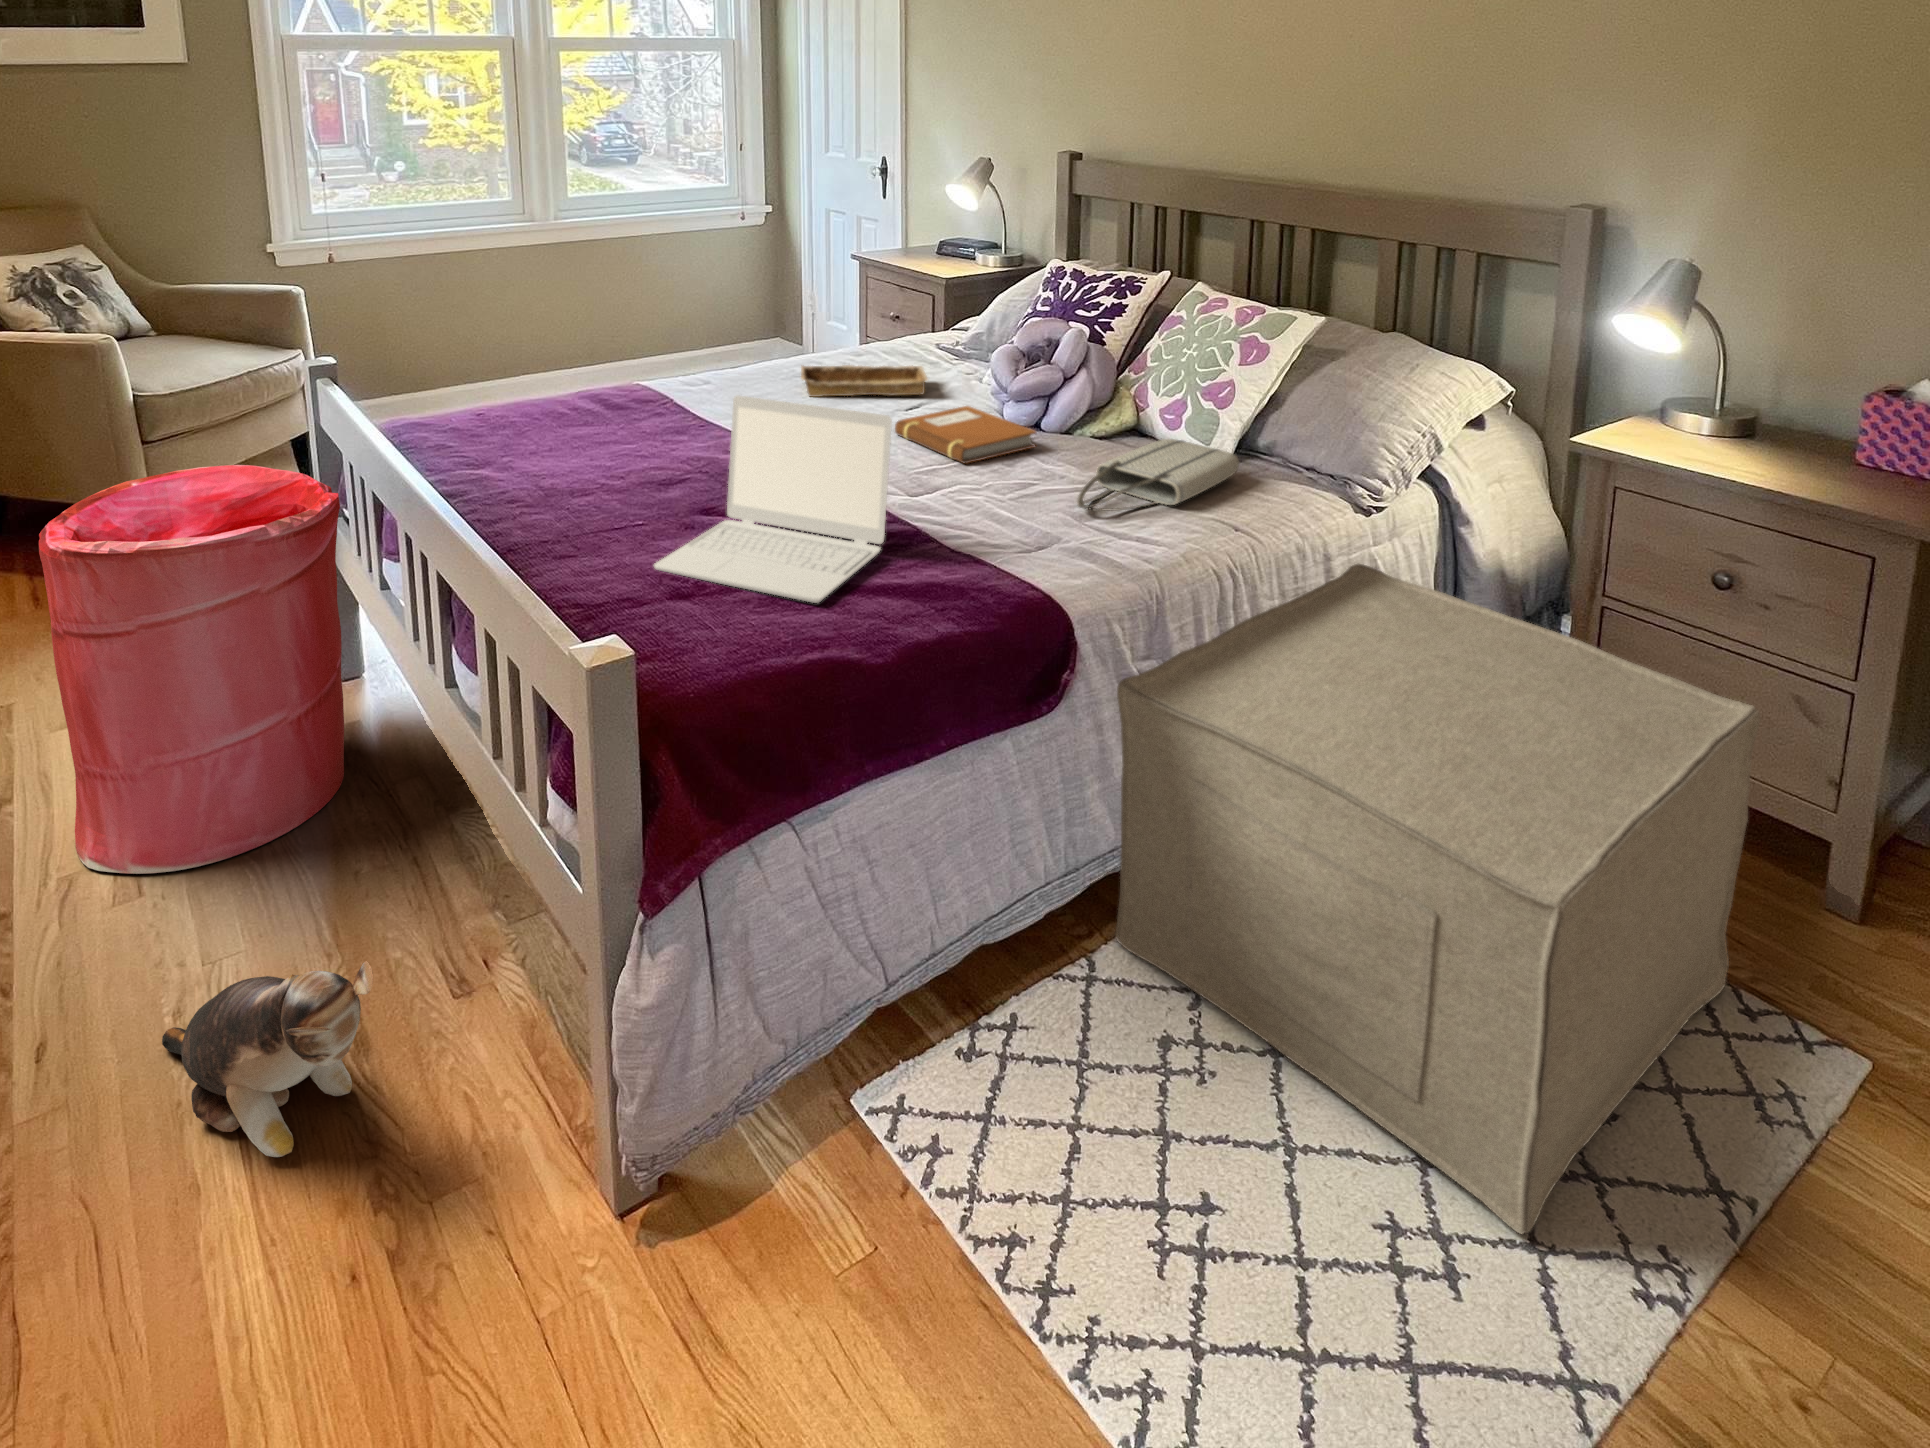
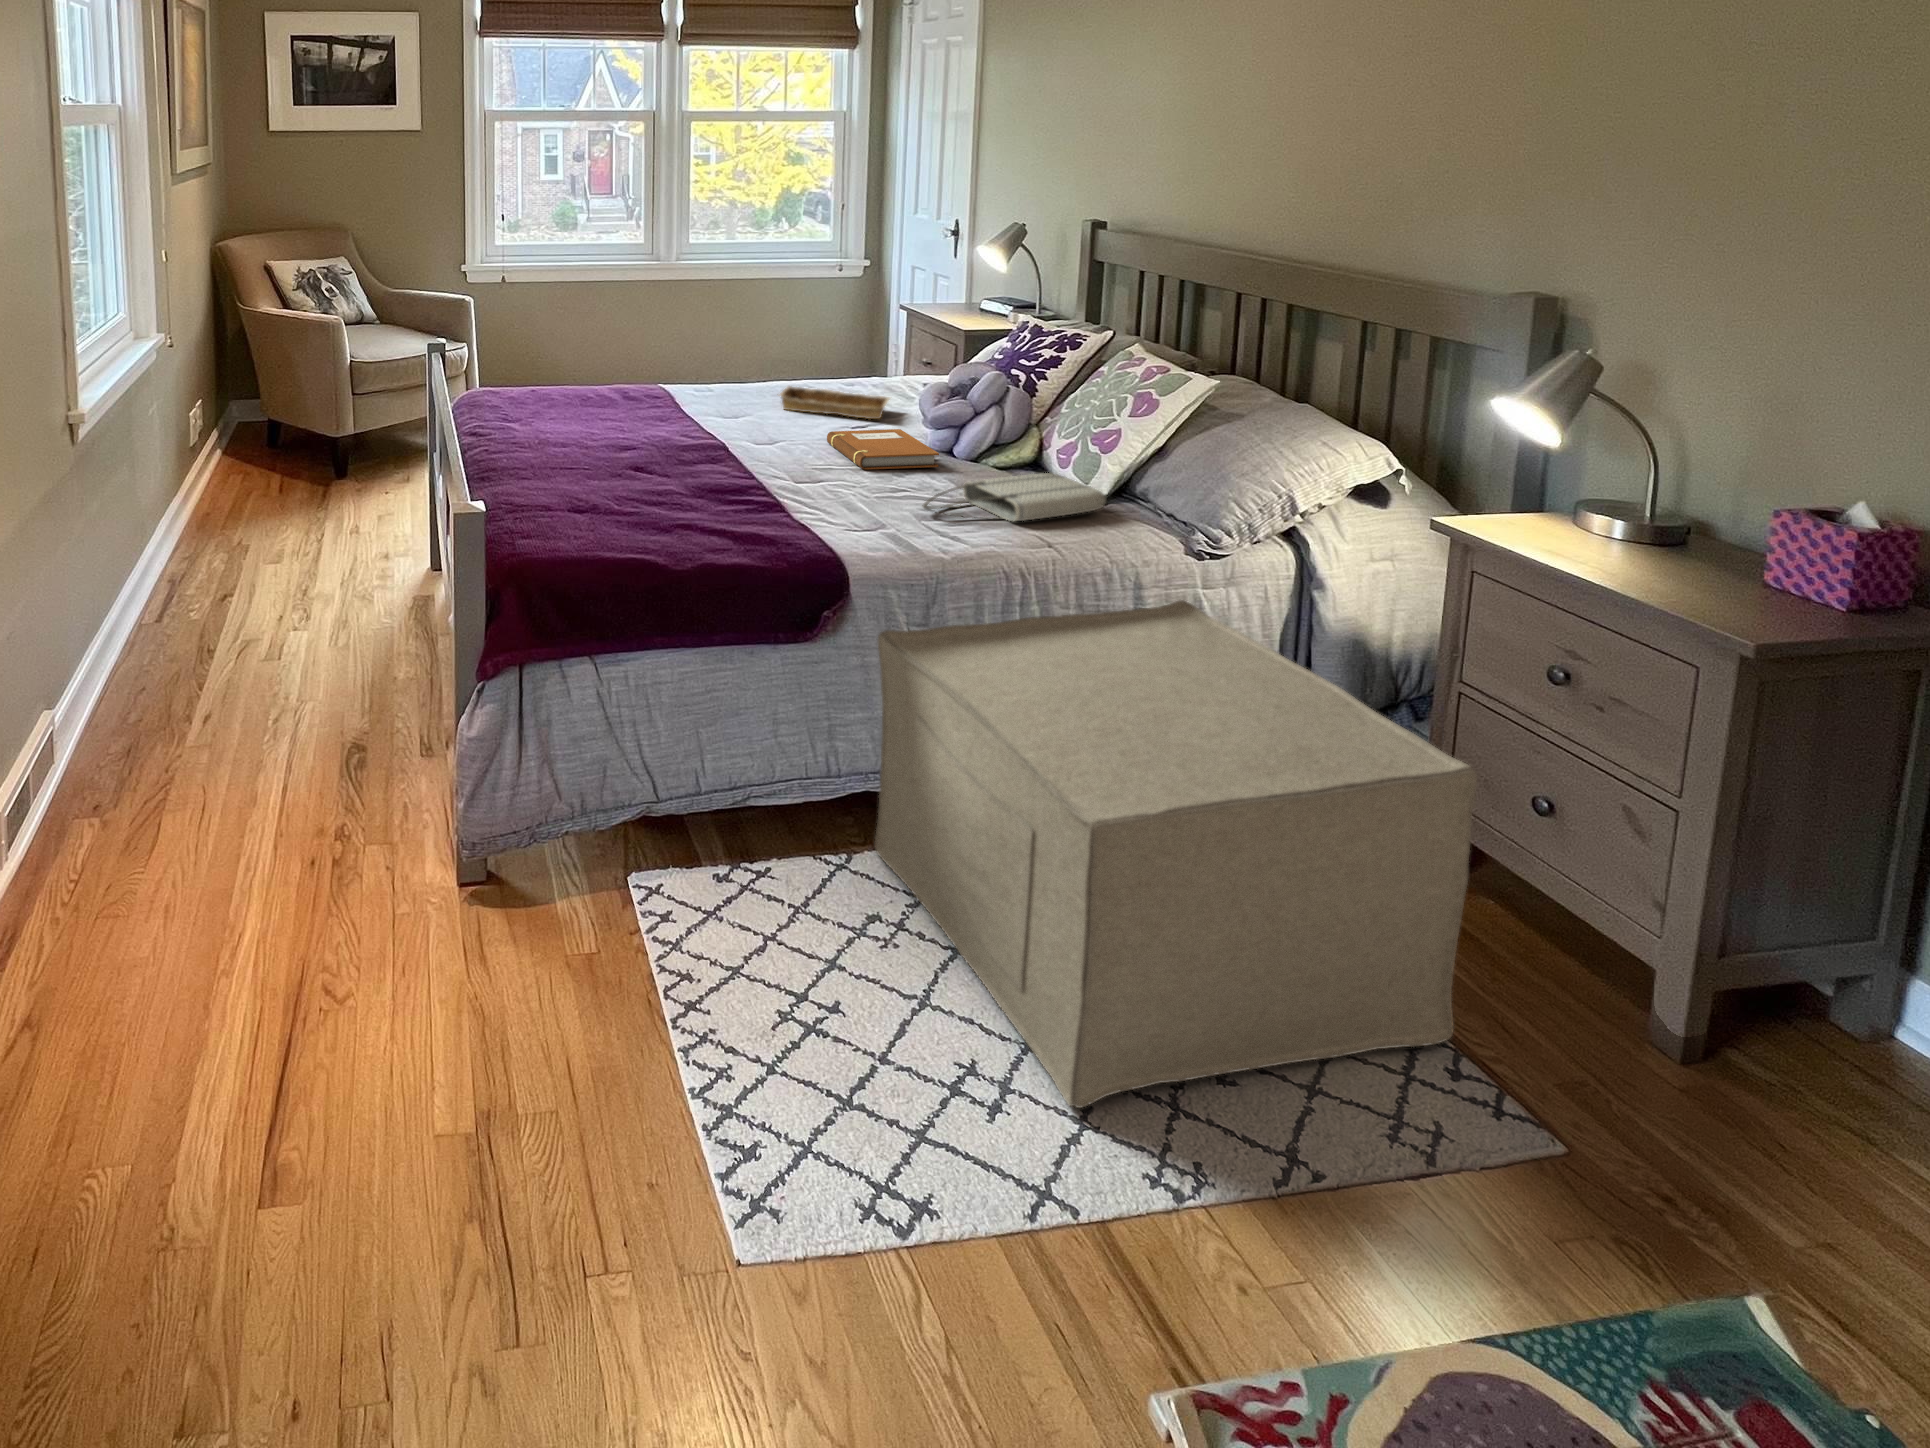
laptop: present [654,396,892,603] -> none [572,382,750,529]
laundry hamper: present [39,465,344,874] -> none [250,401,422,653]
plush toy: present [162,961,373,1157] -> none [260,688,350,800]

